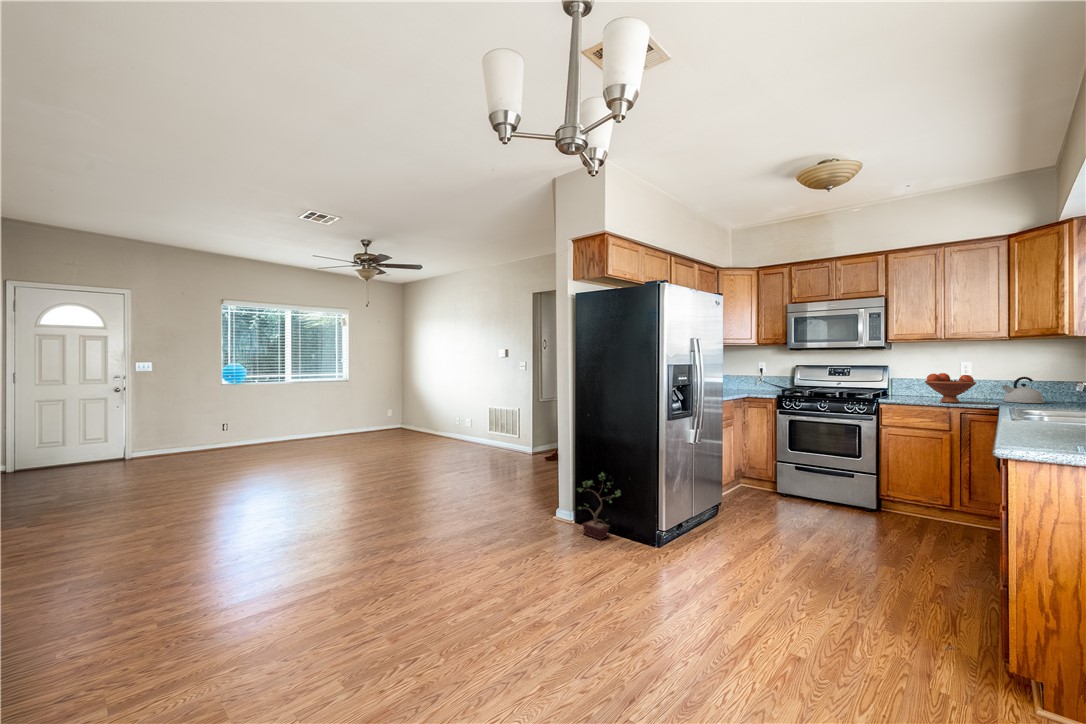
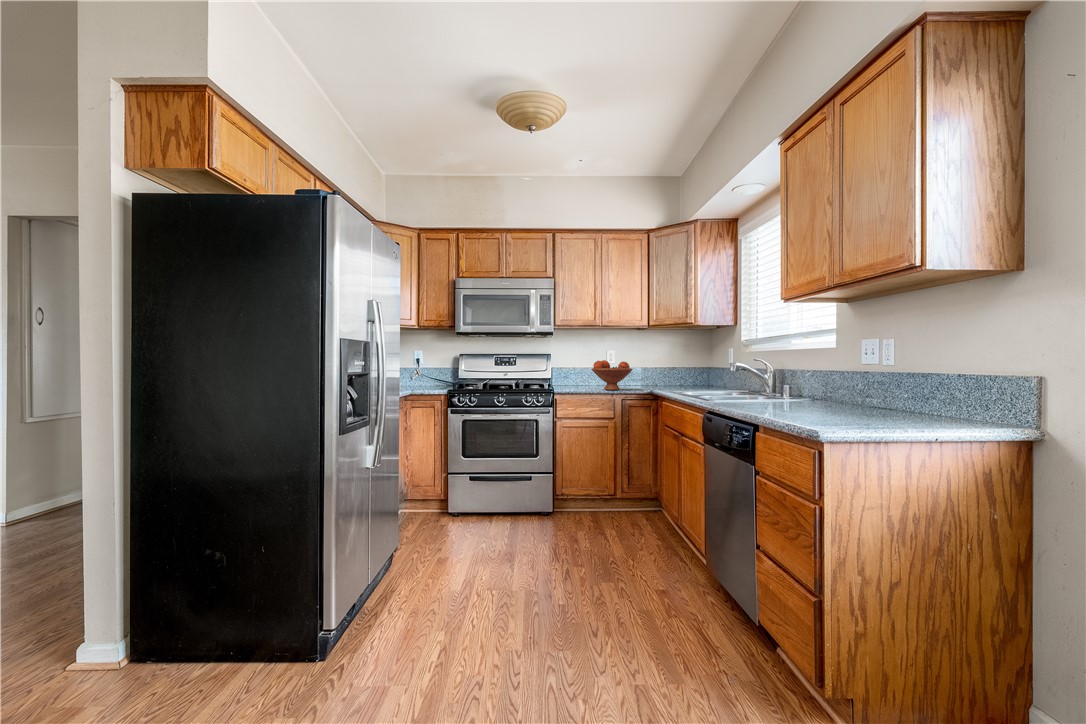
kettle: present [1002,377,1044,403] -> none [638,364,666,388]
potted plant: present [578,473,620,539] -> none [137,548,250,685]

